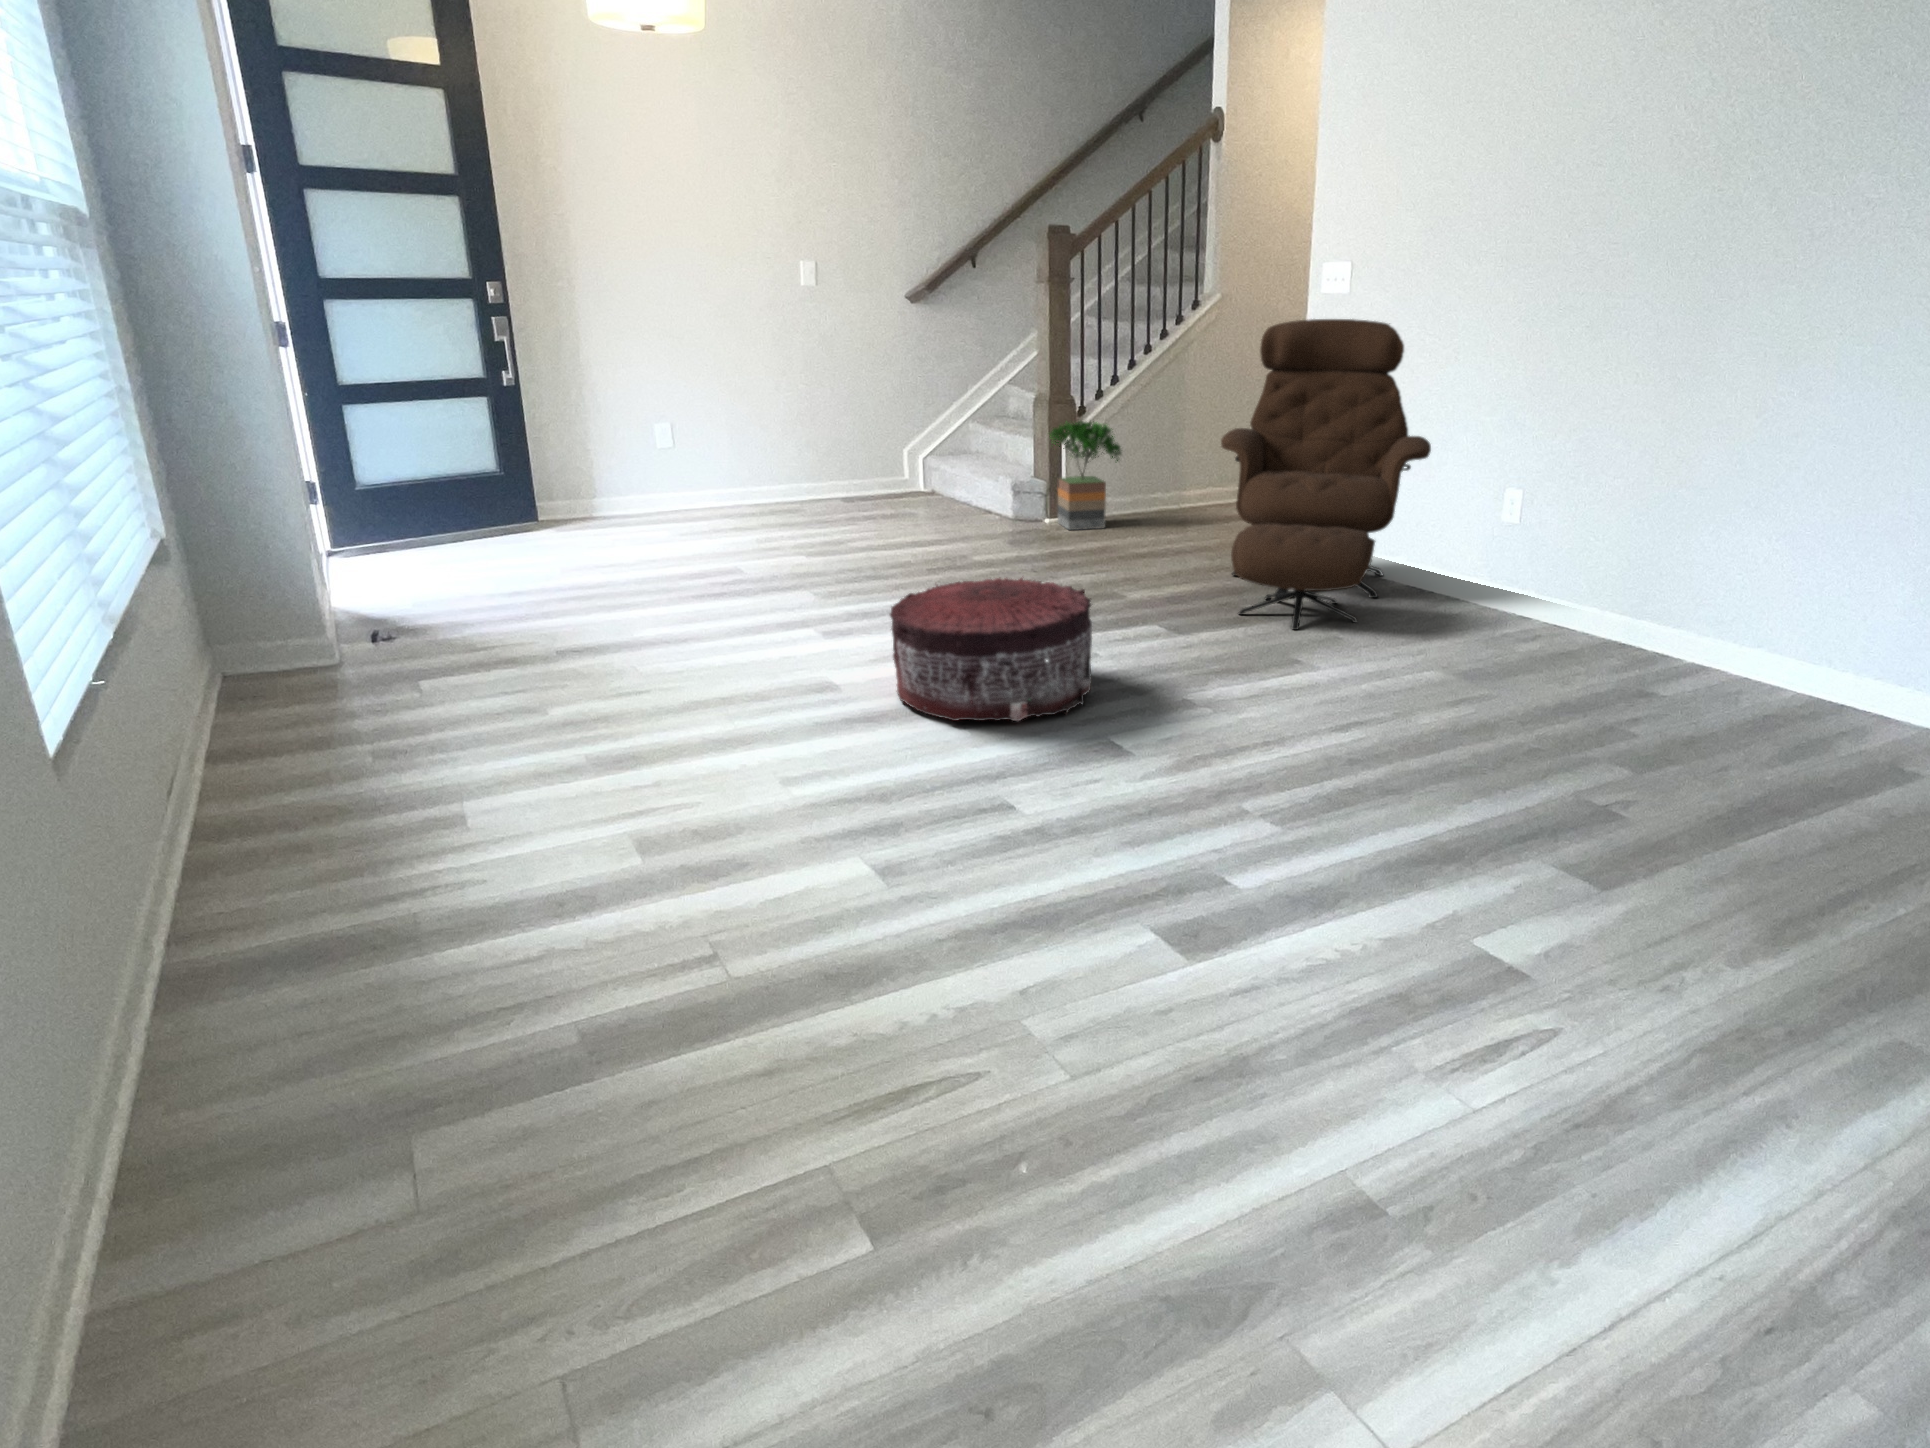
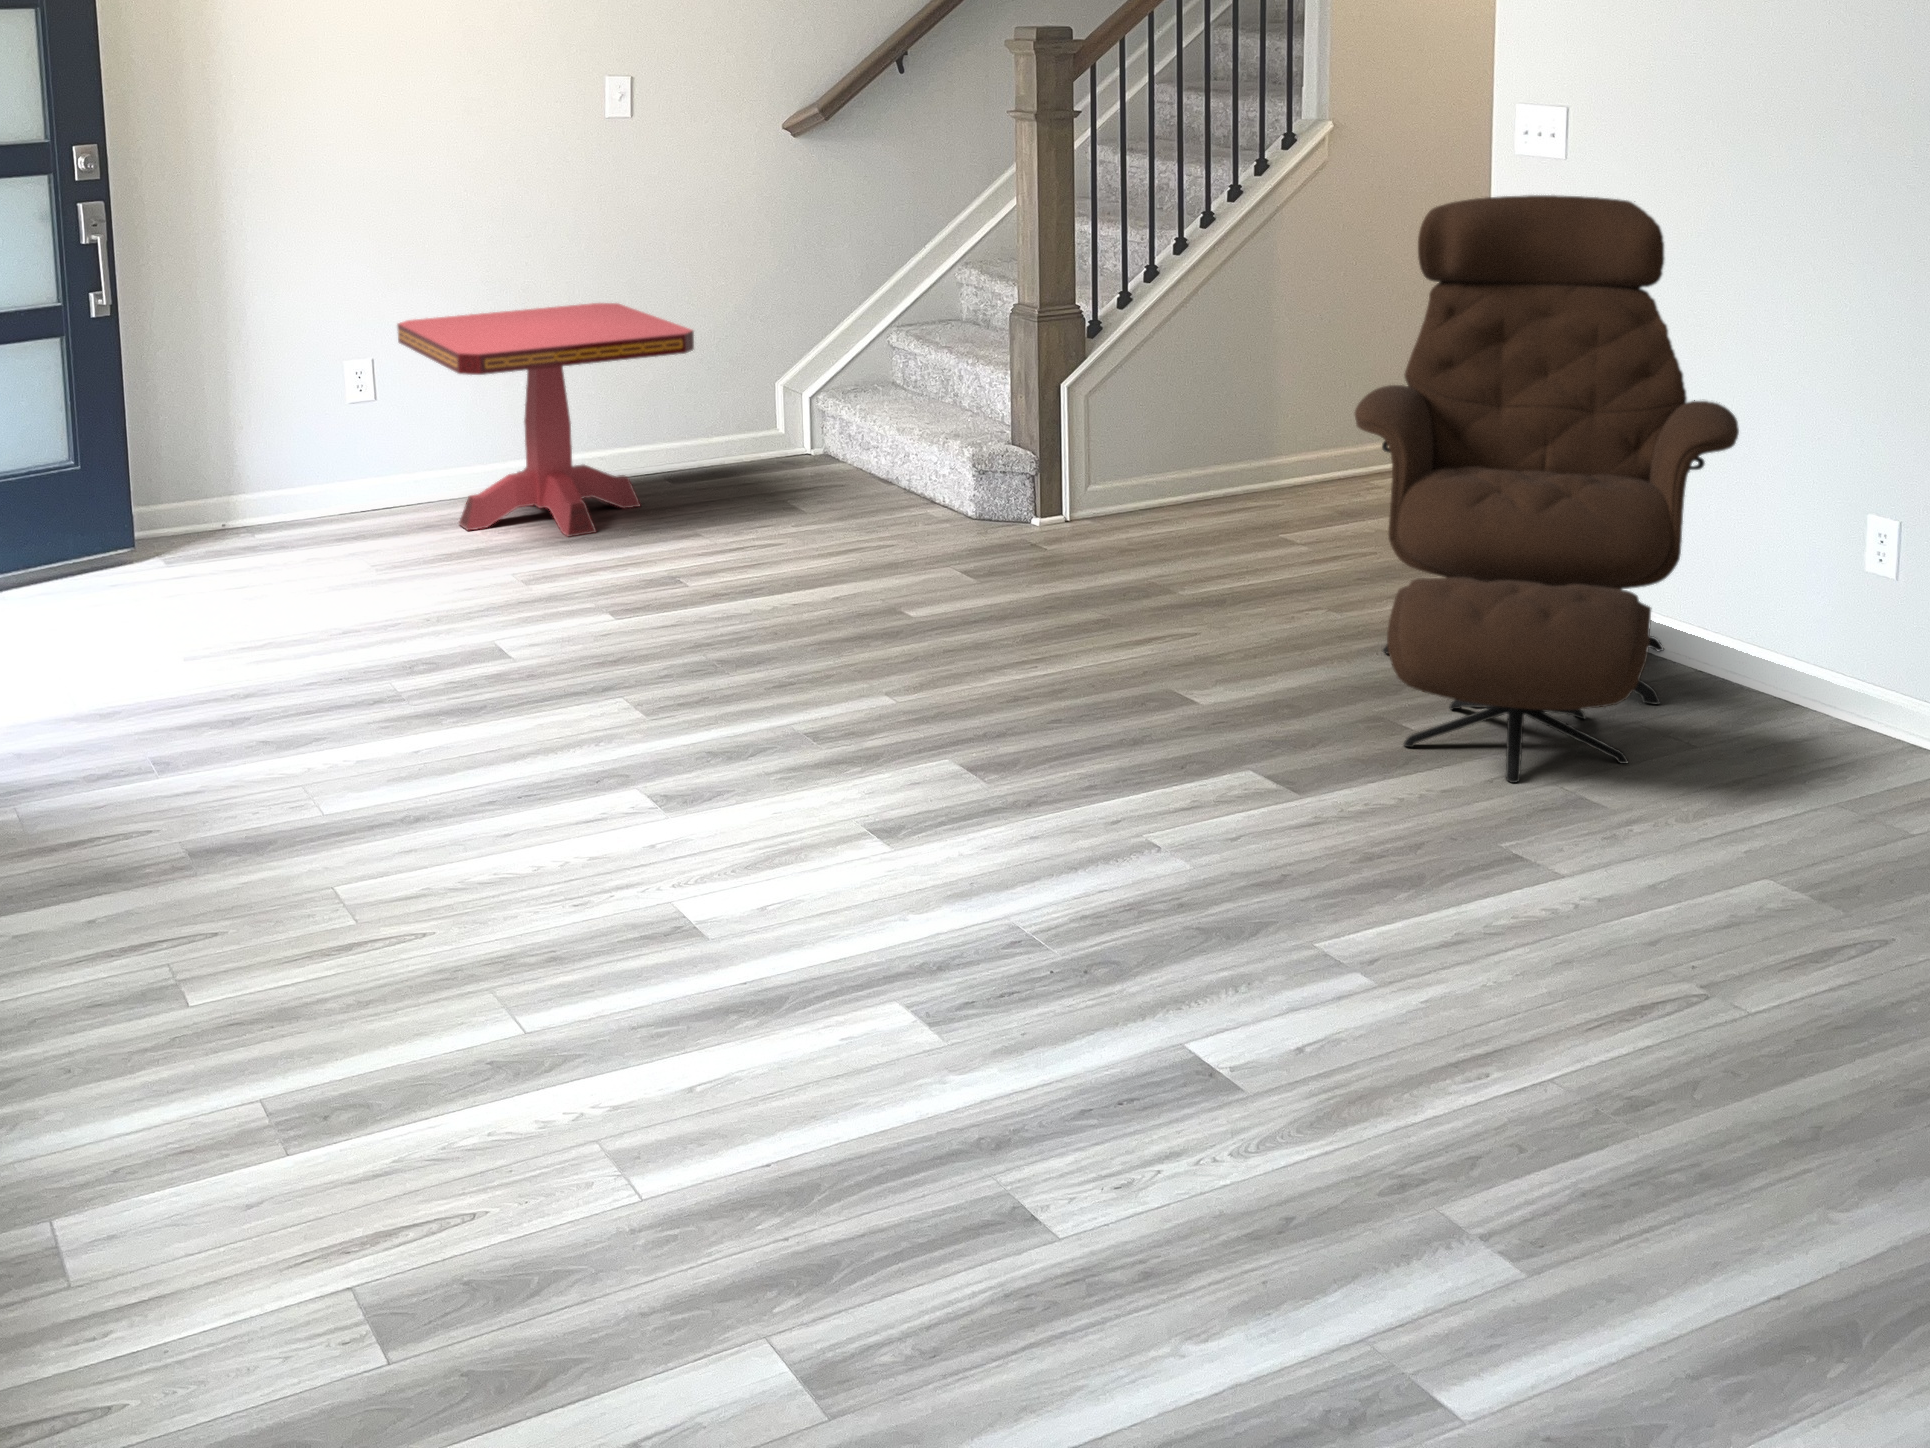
side table: none [686,395,856,522] -> present [397,303,694,537]
potted tree: present [1050,421,1122,530] -> none [1034,350,1174,550]
pouf: present [890,578,1092,721] -> none [778,710,1149,1013]

